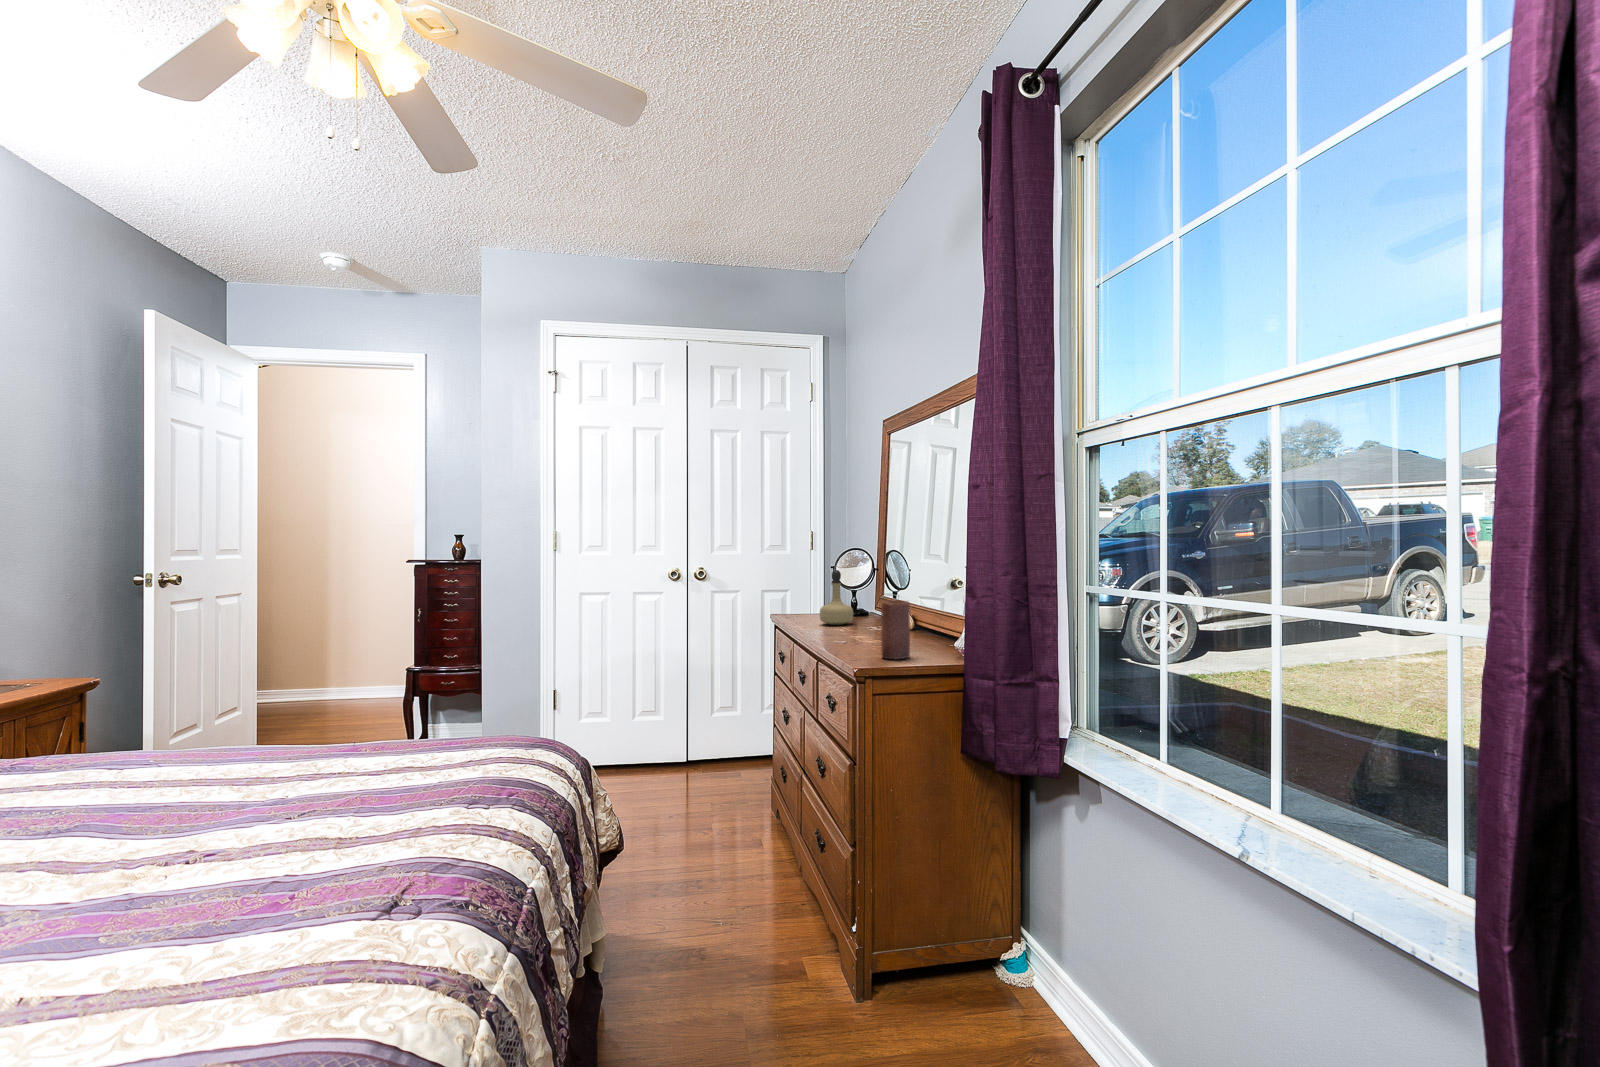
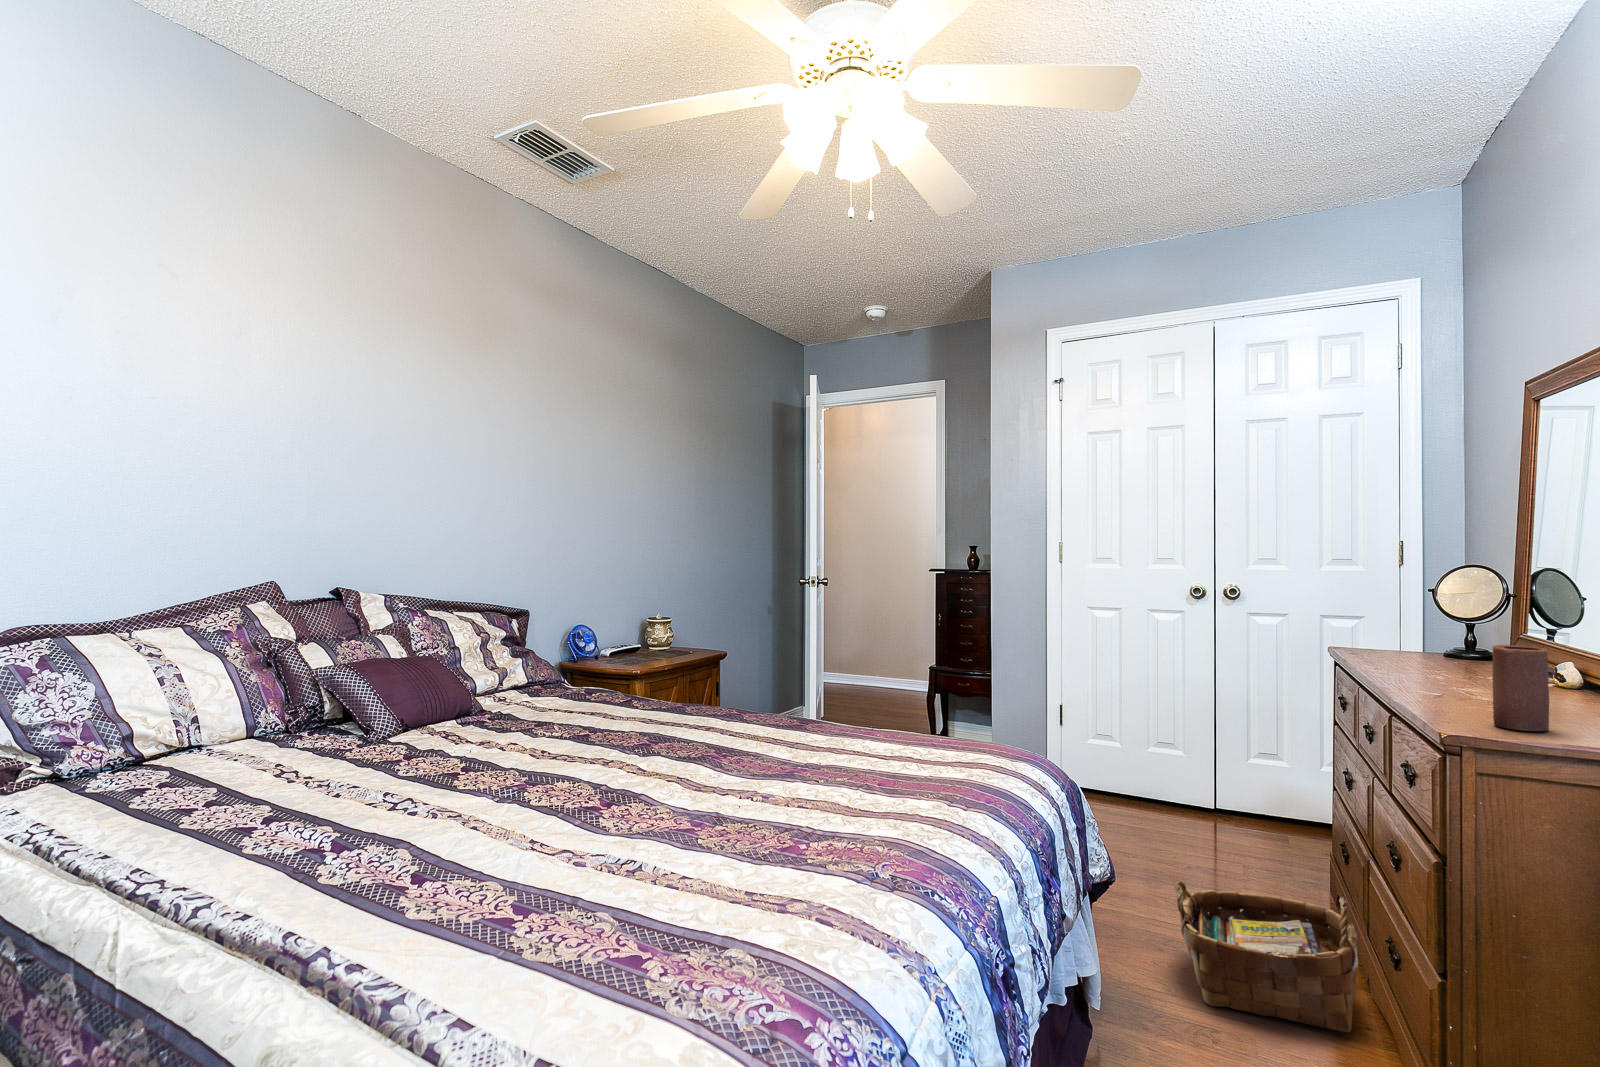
perfume bottle: present [820,570,853,625] -> none [1401,596,1460,671]
woven basket: none [667,808,797,929] -> present [1175,881,1358,1032]

